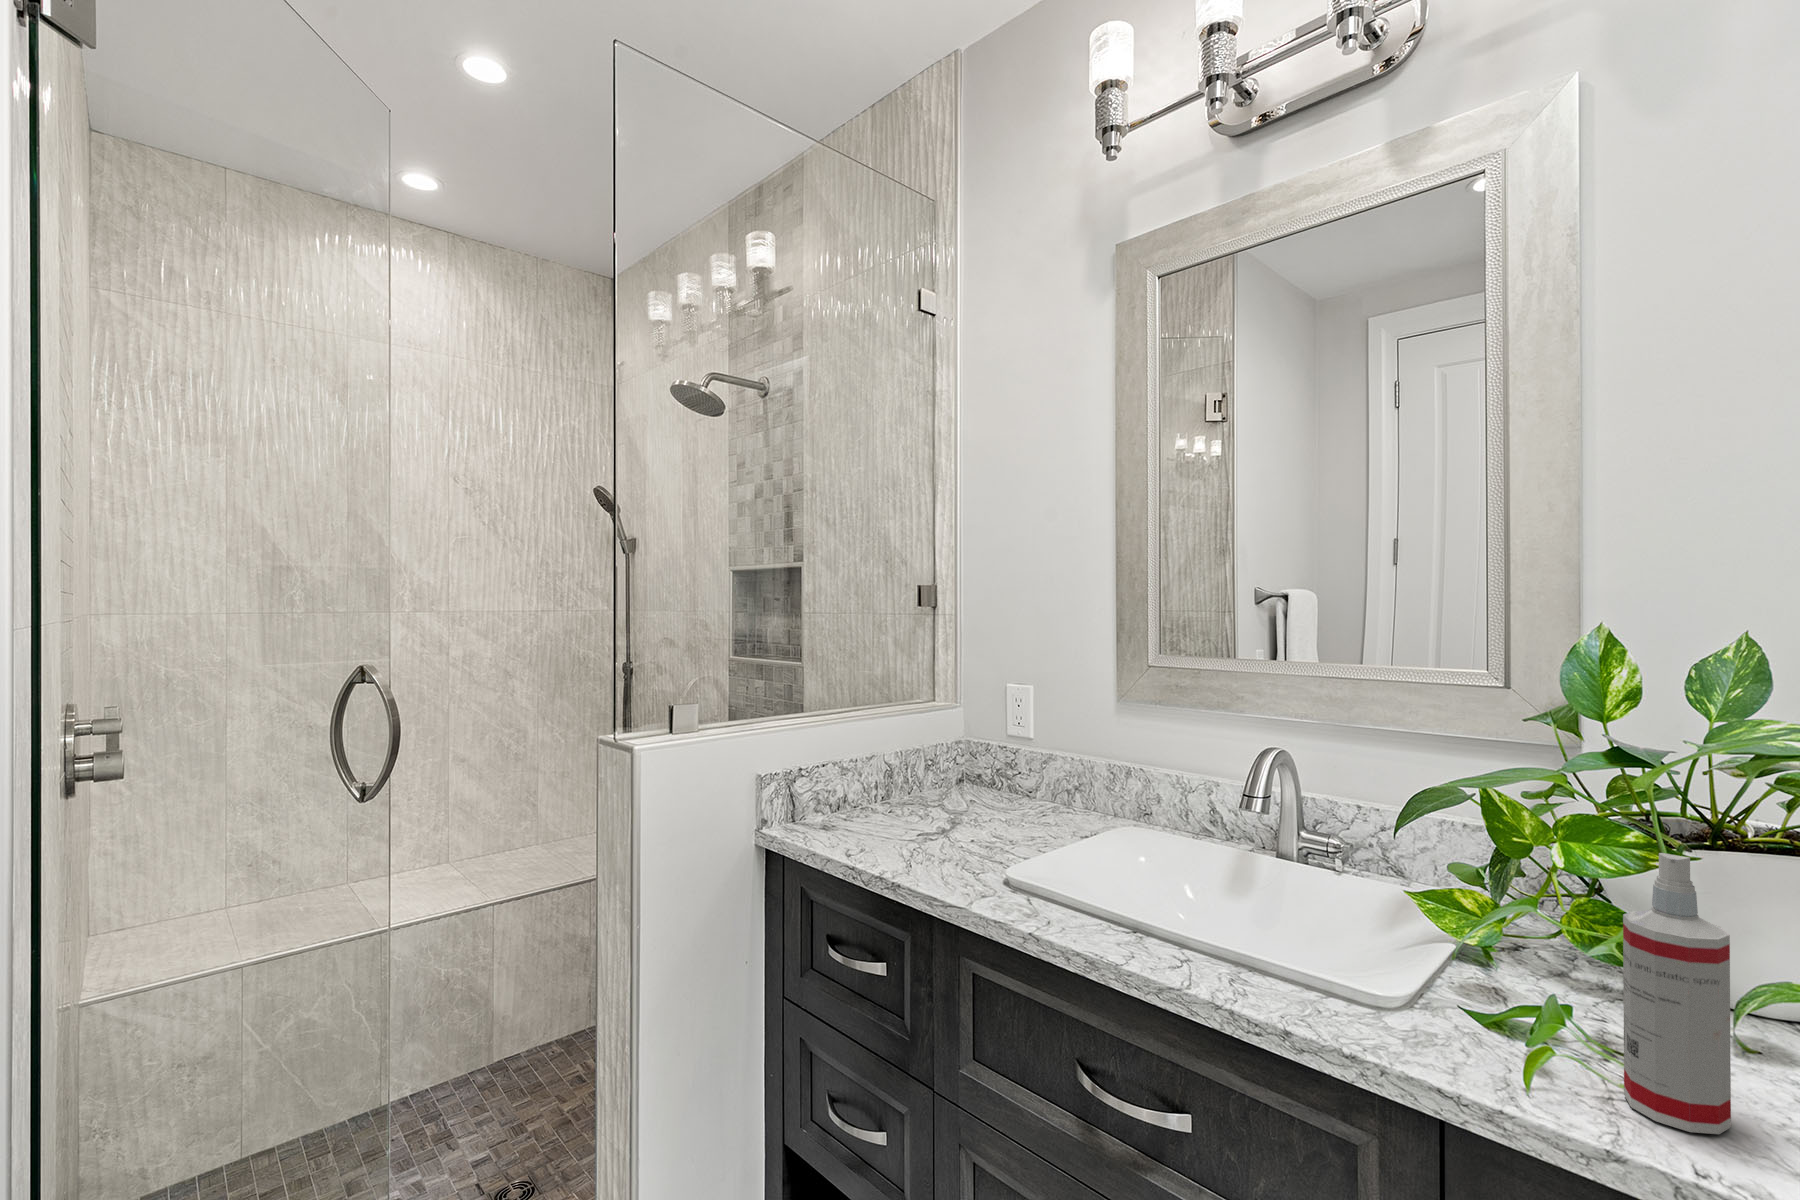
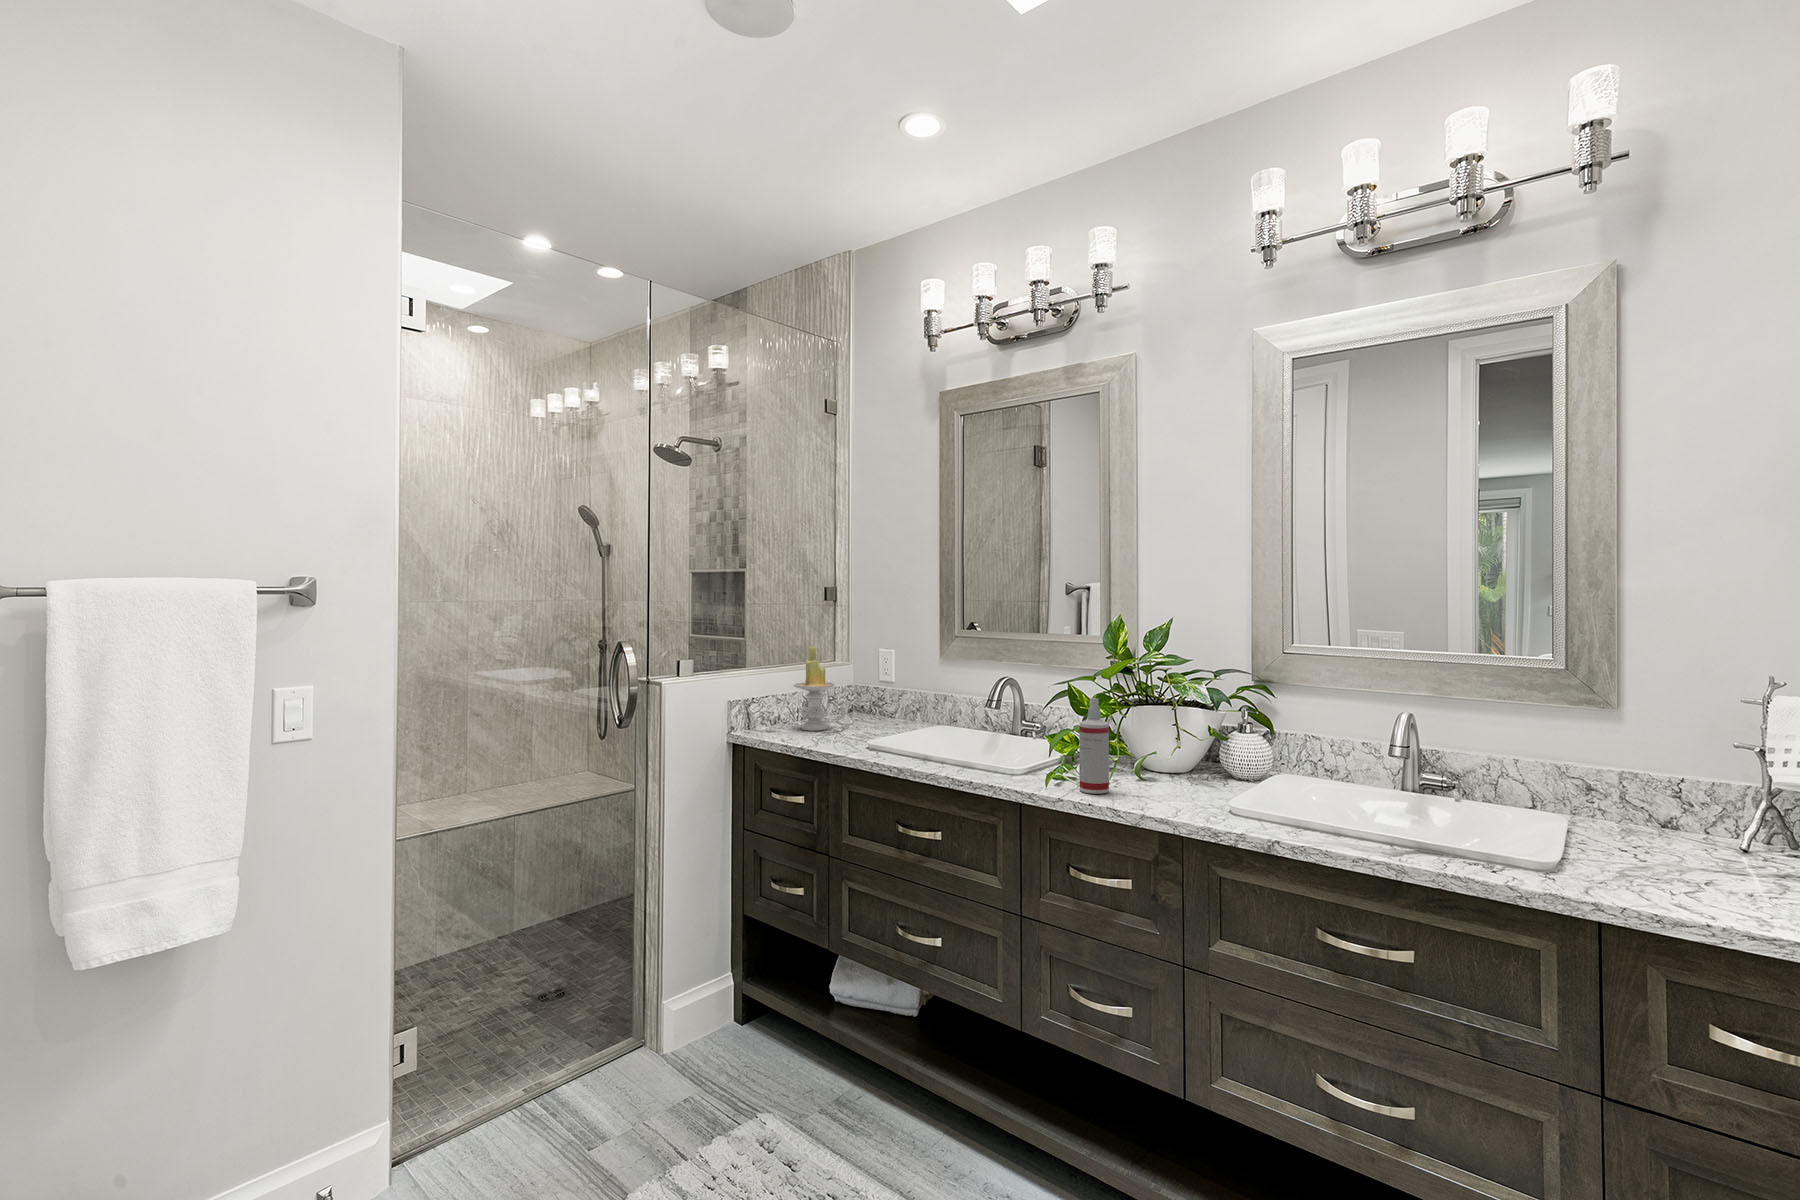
candle: none [868,680,940,830] -> present [793,646,835,731]

